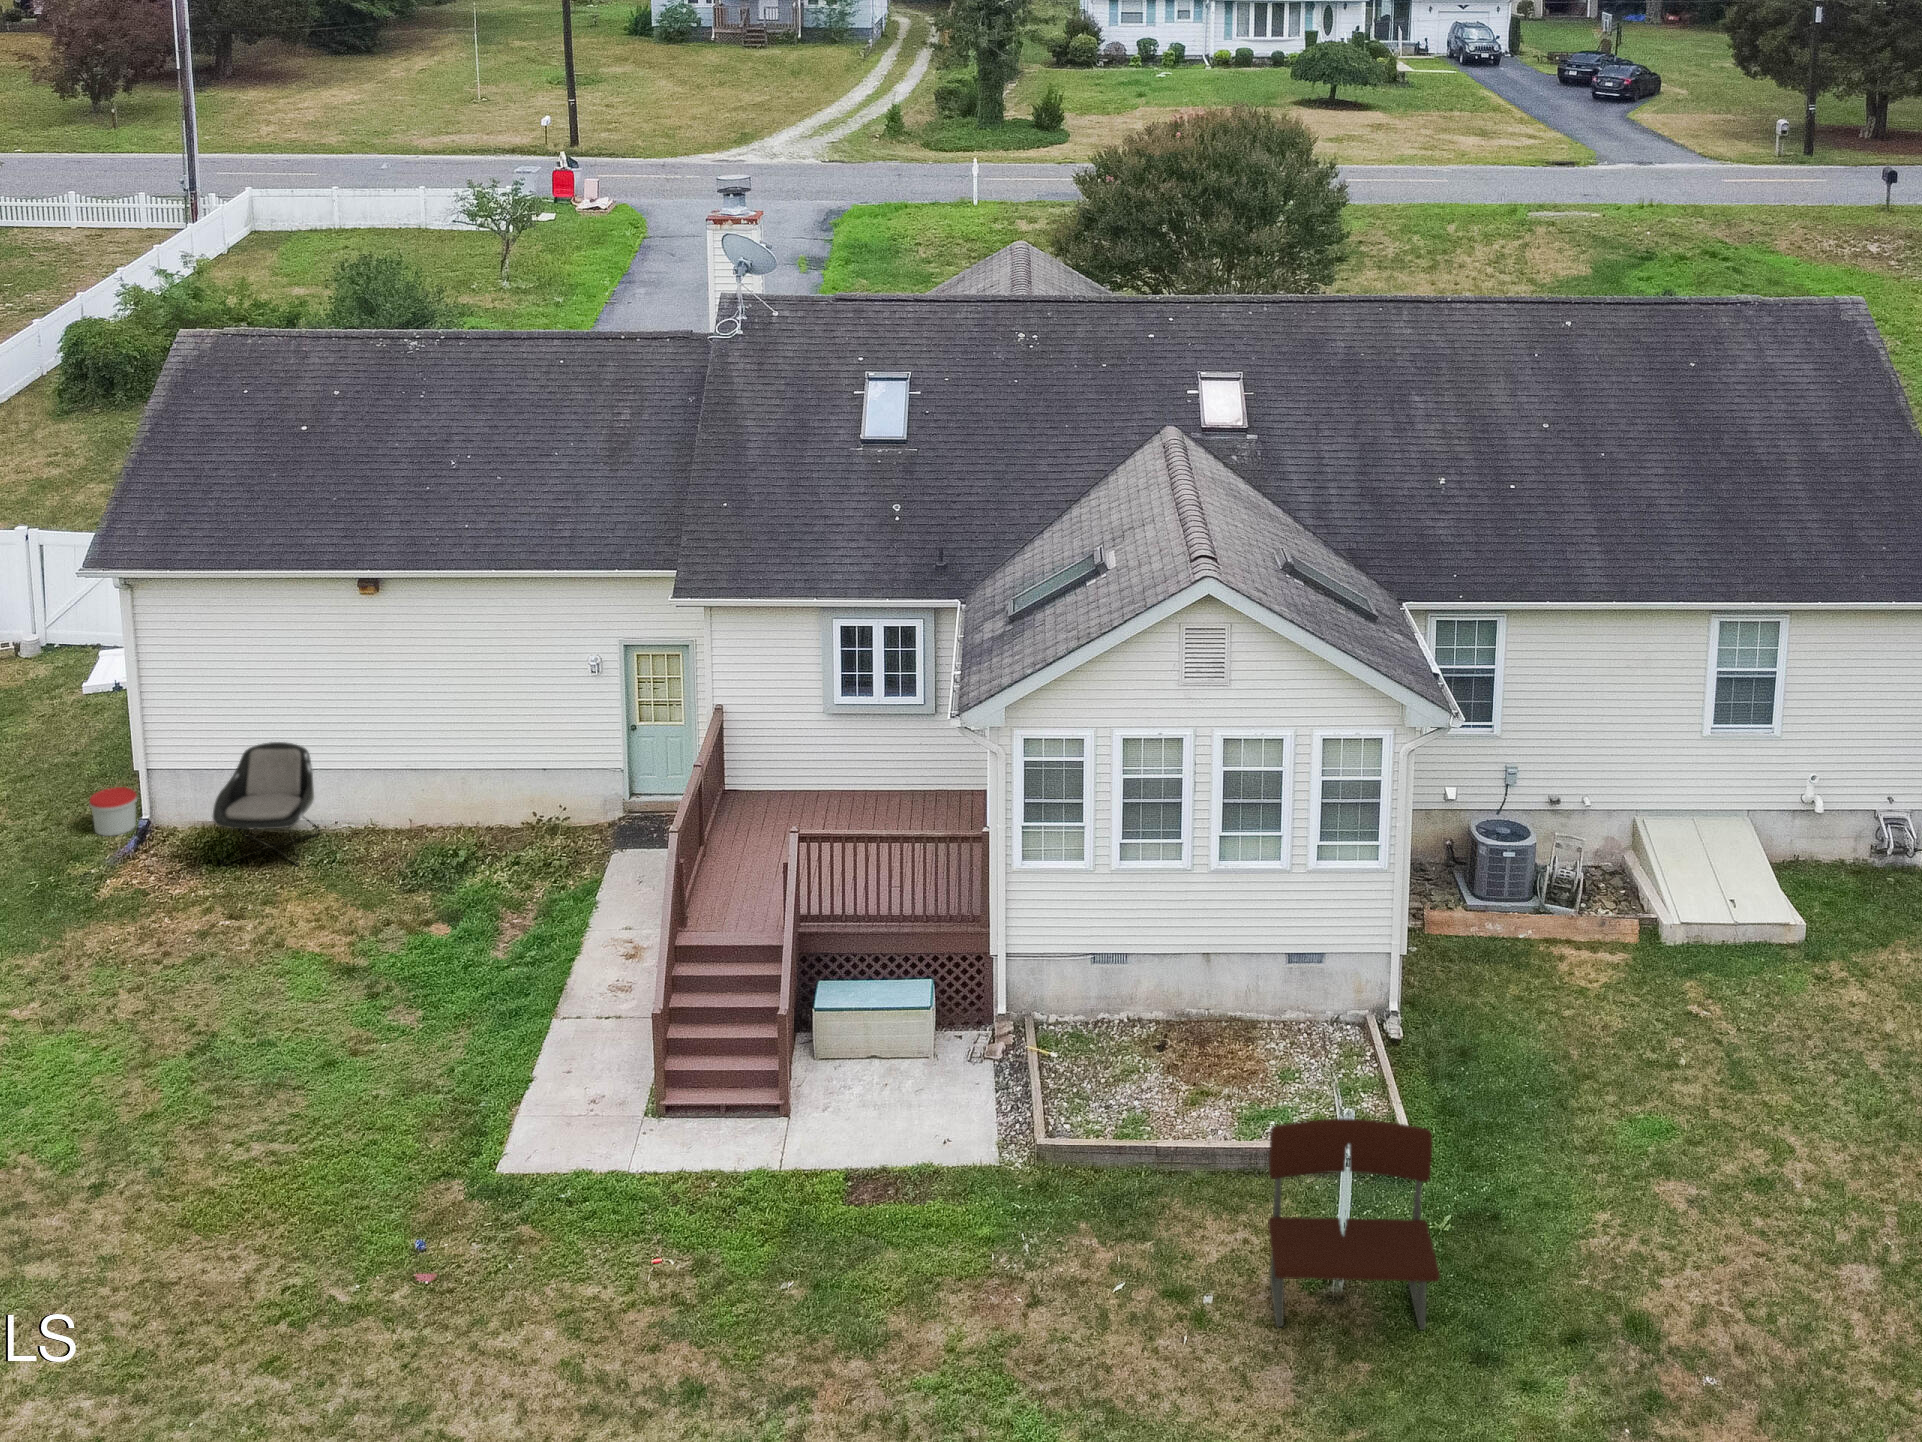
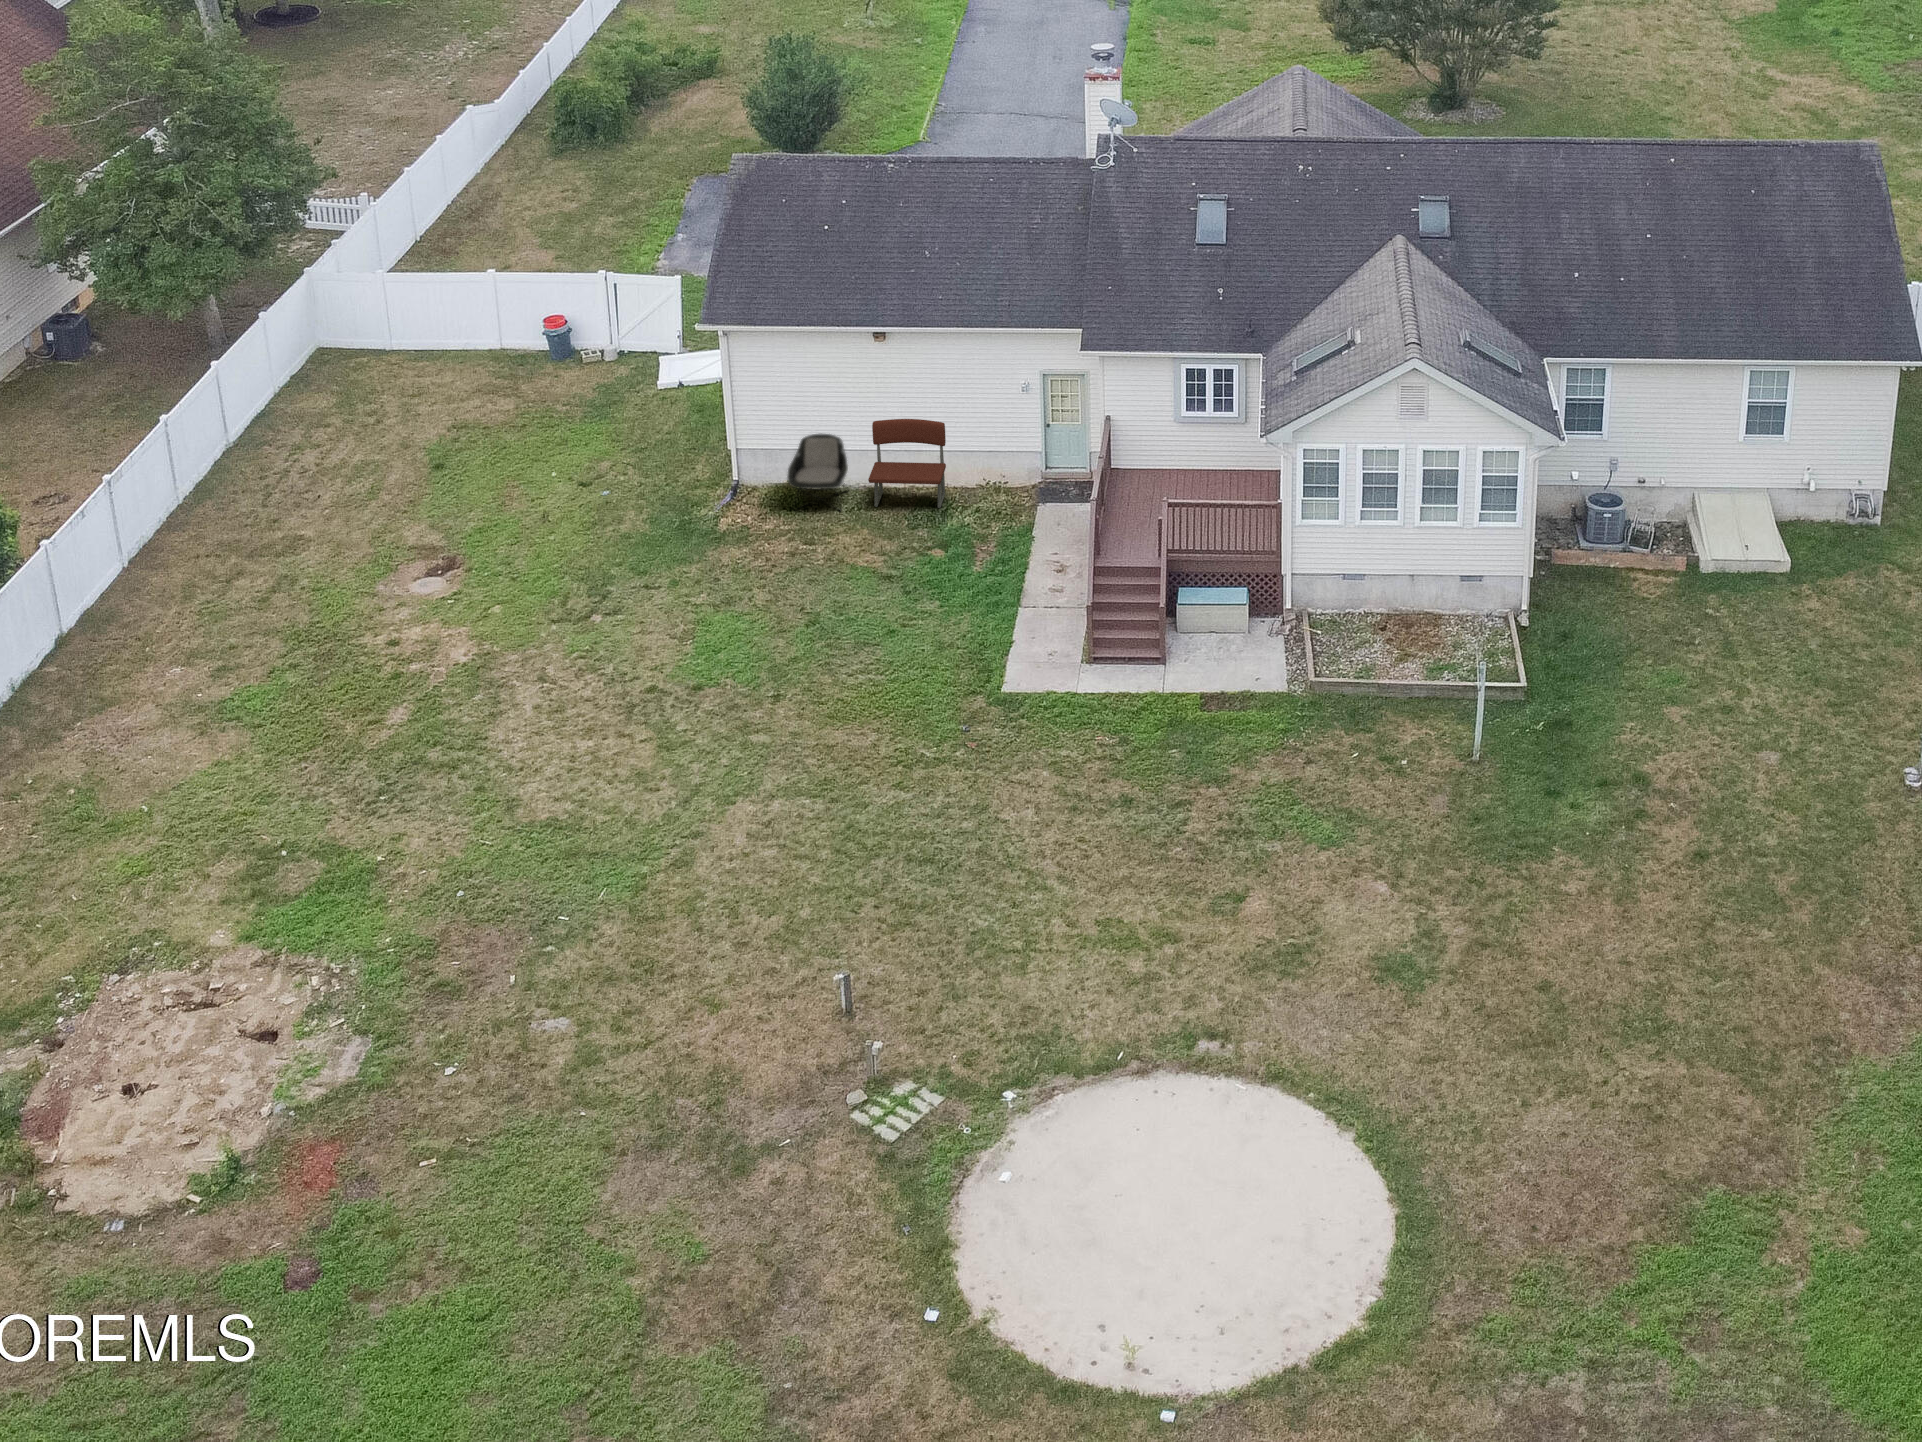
bucket: present [89,787,137,836] -> none [702,460,732,491]
bench: present [1268,1119,1440,1330] -> present [868,419,946,508]

